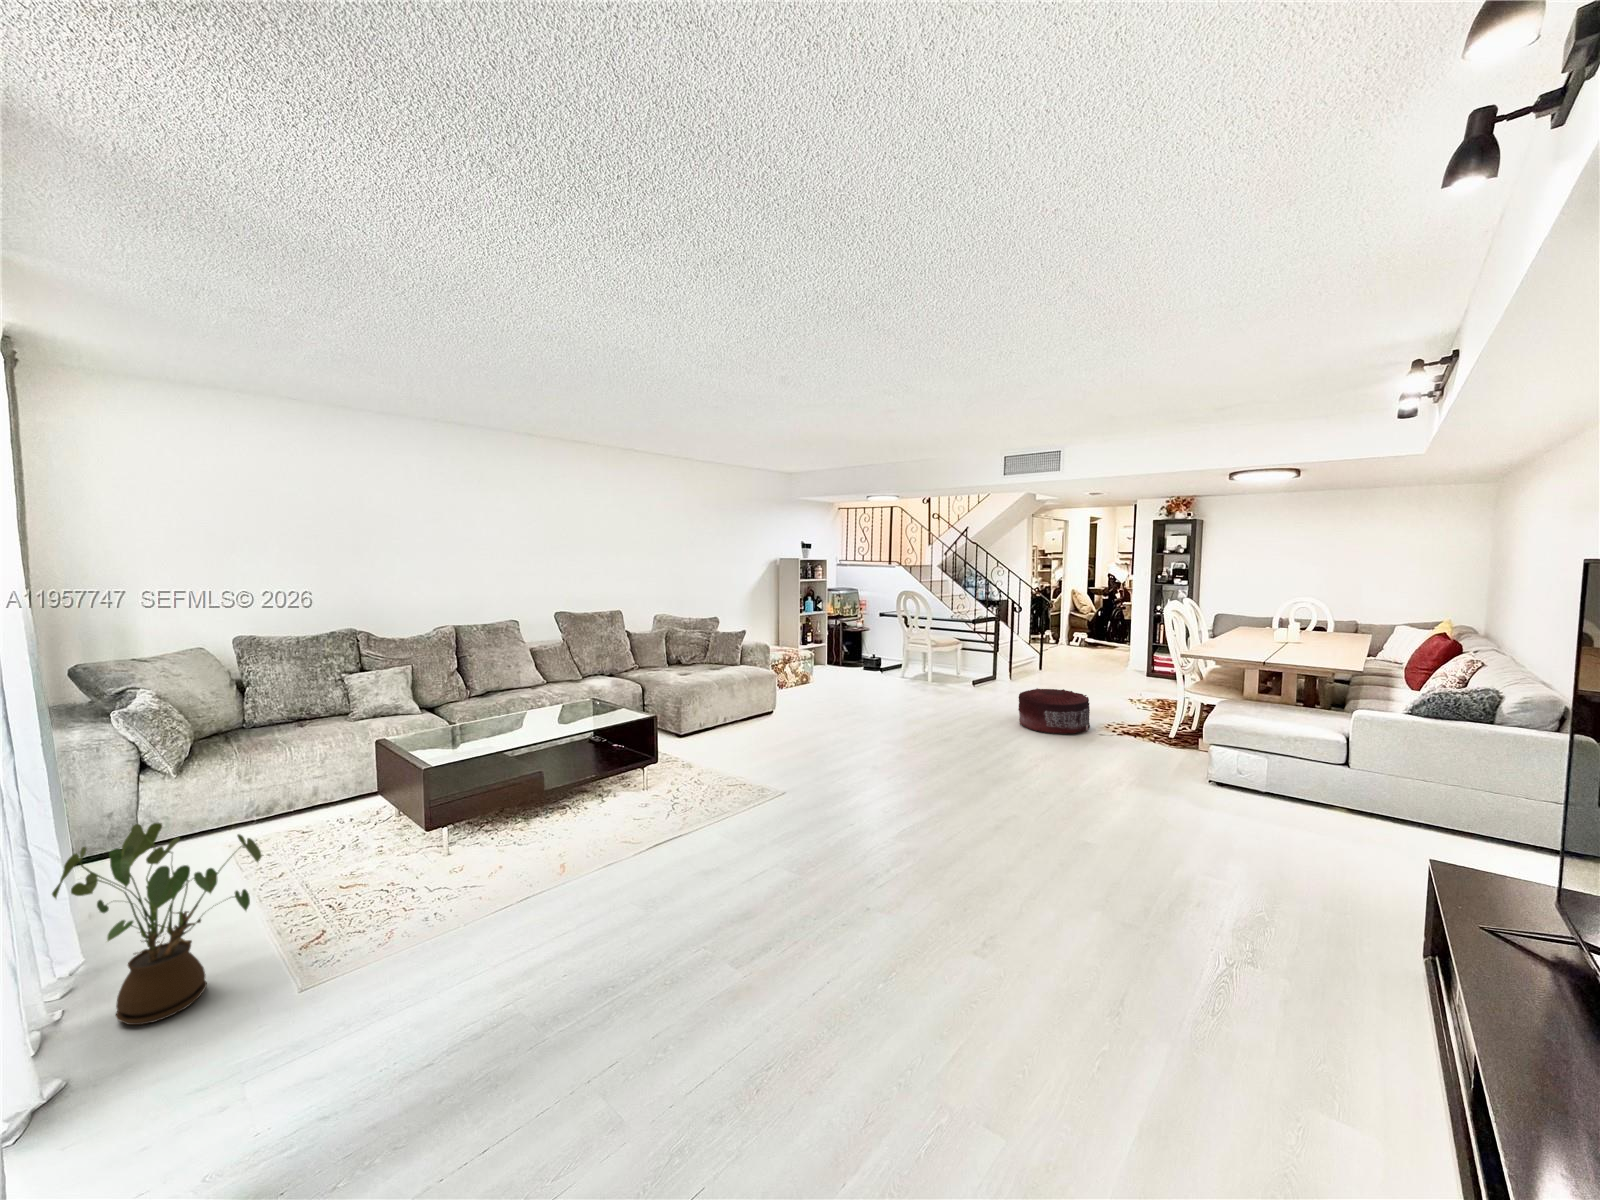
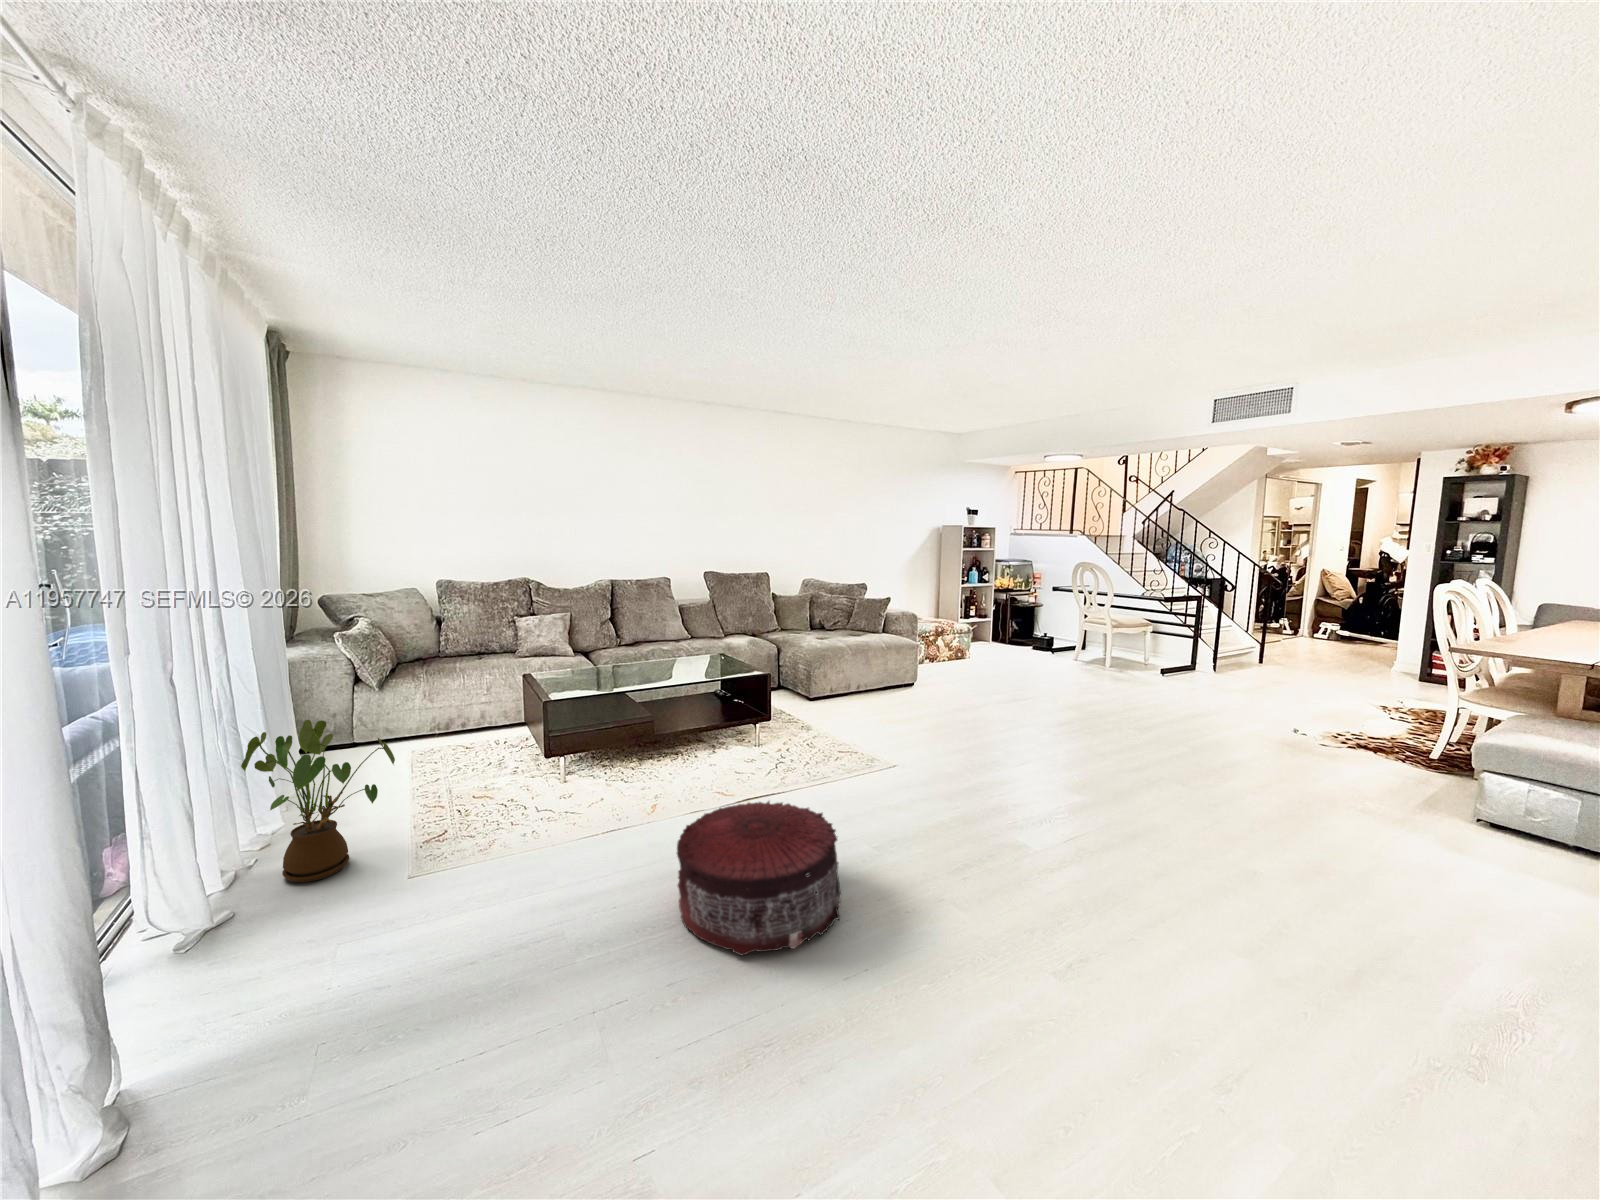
pouf: present [1018,688,1090,734] -> present [676,801,841,956]

